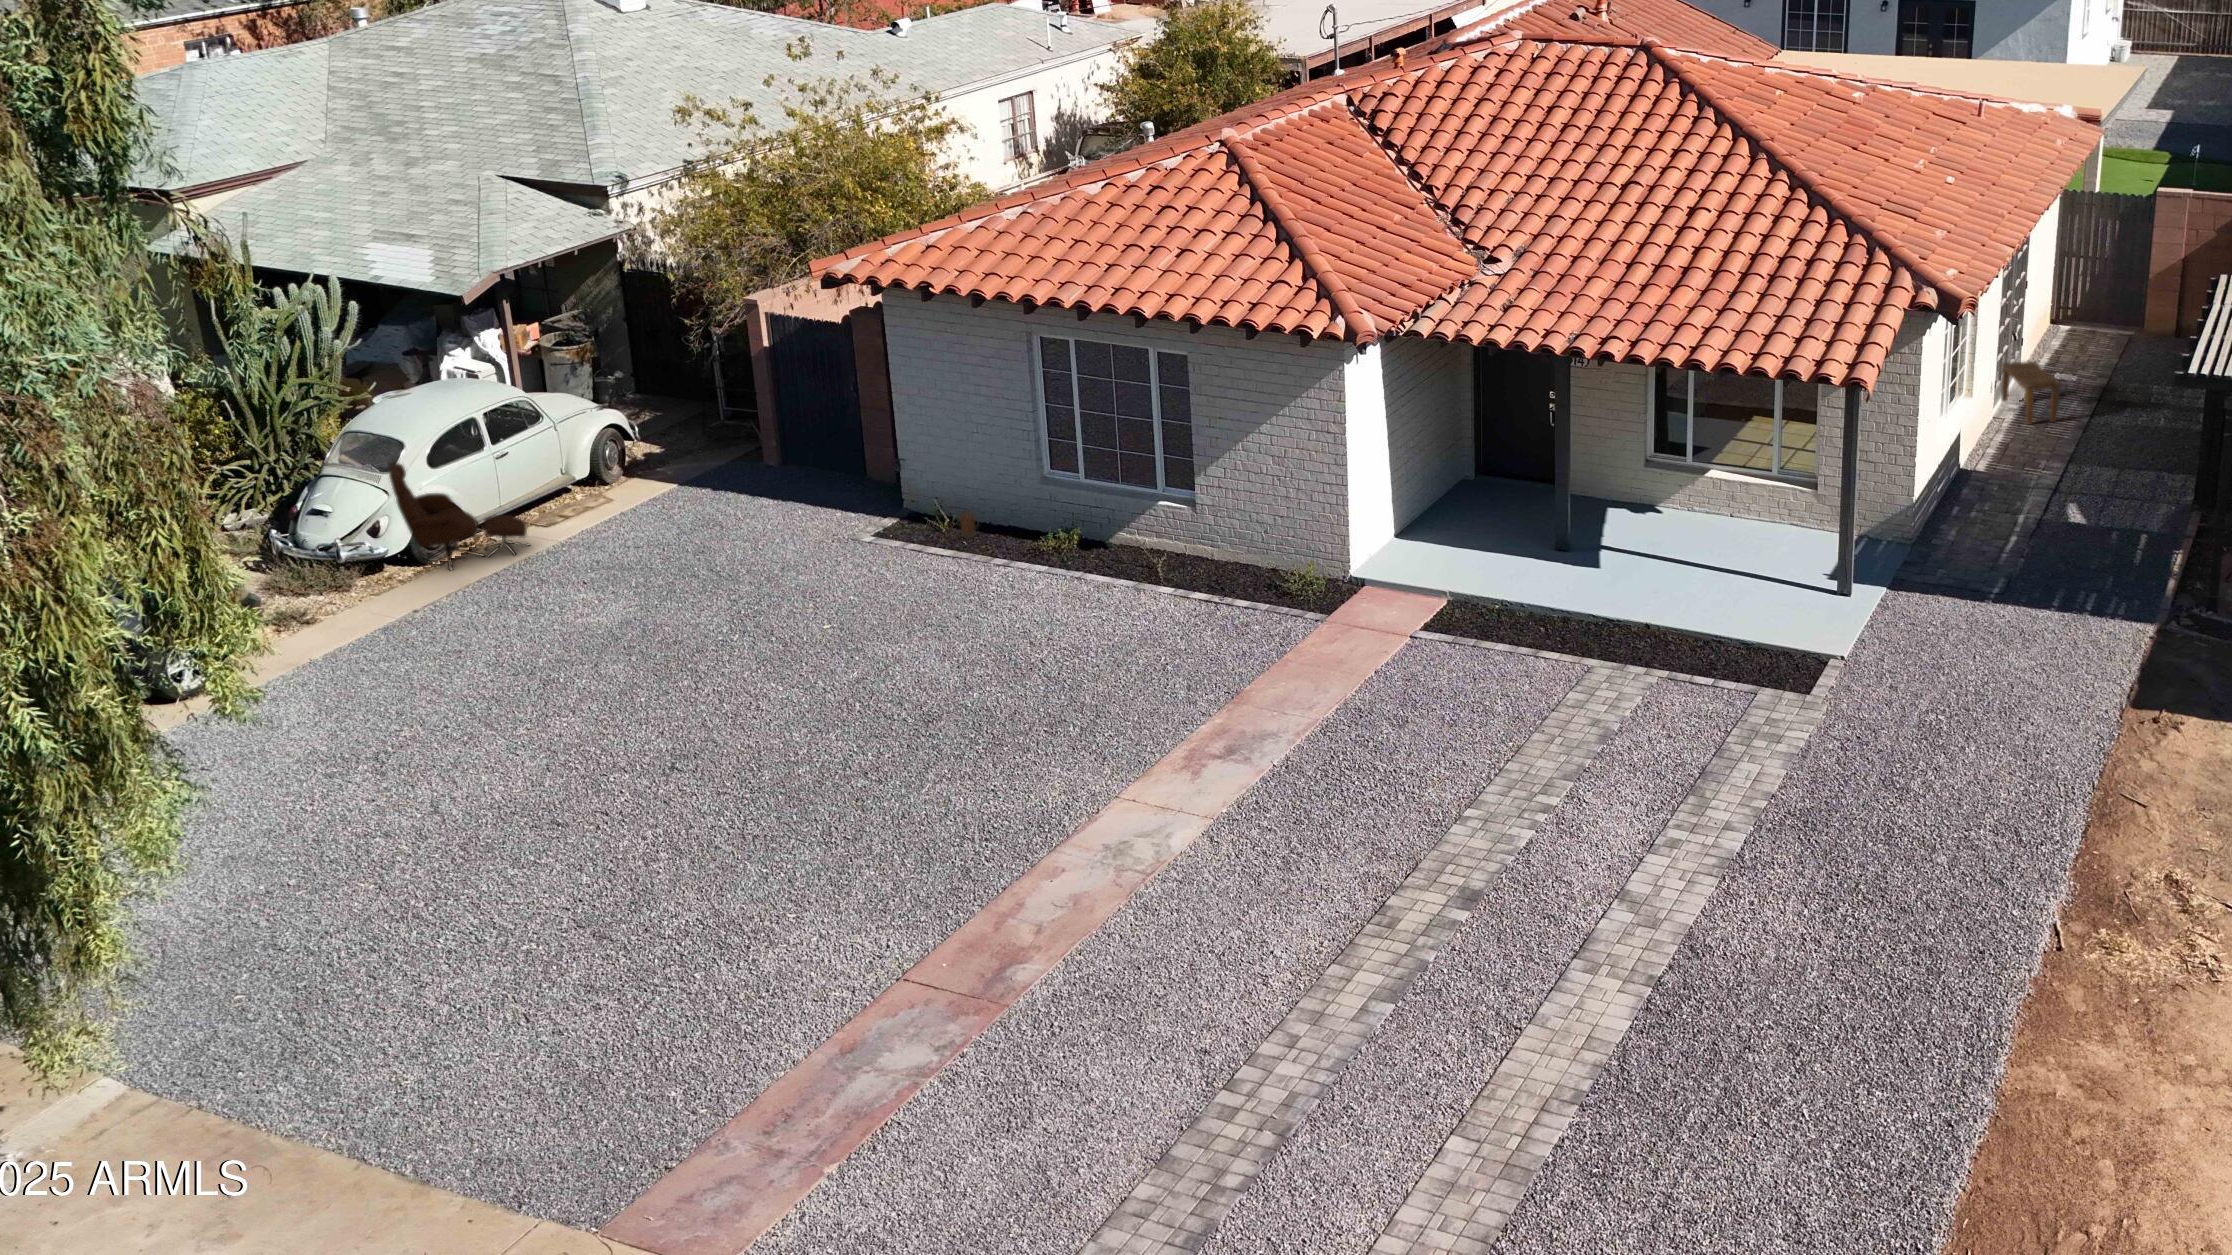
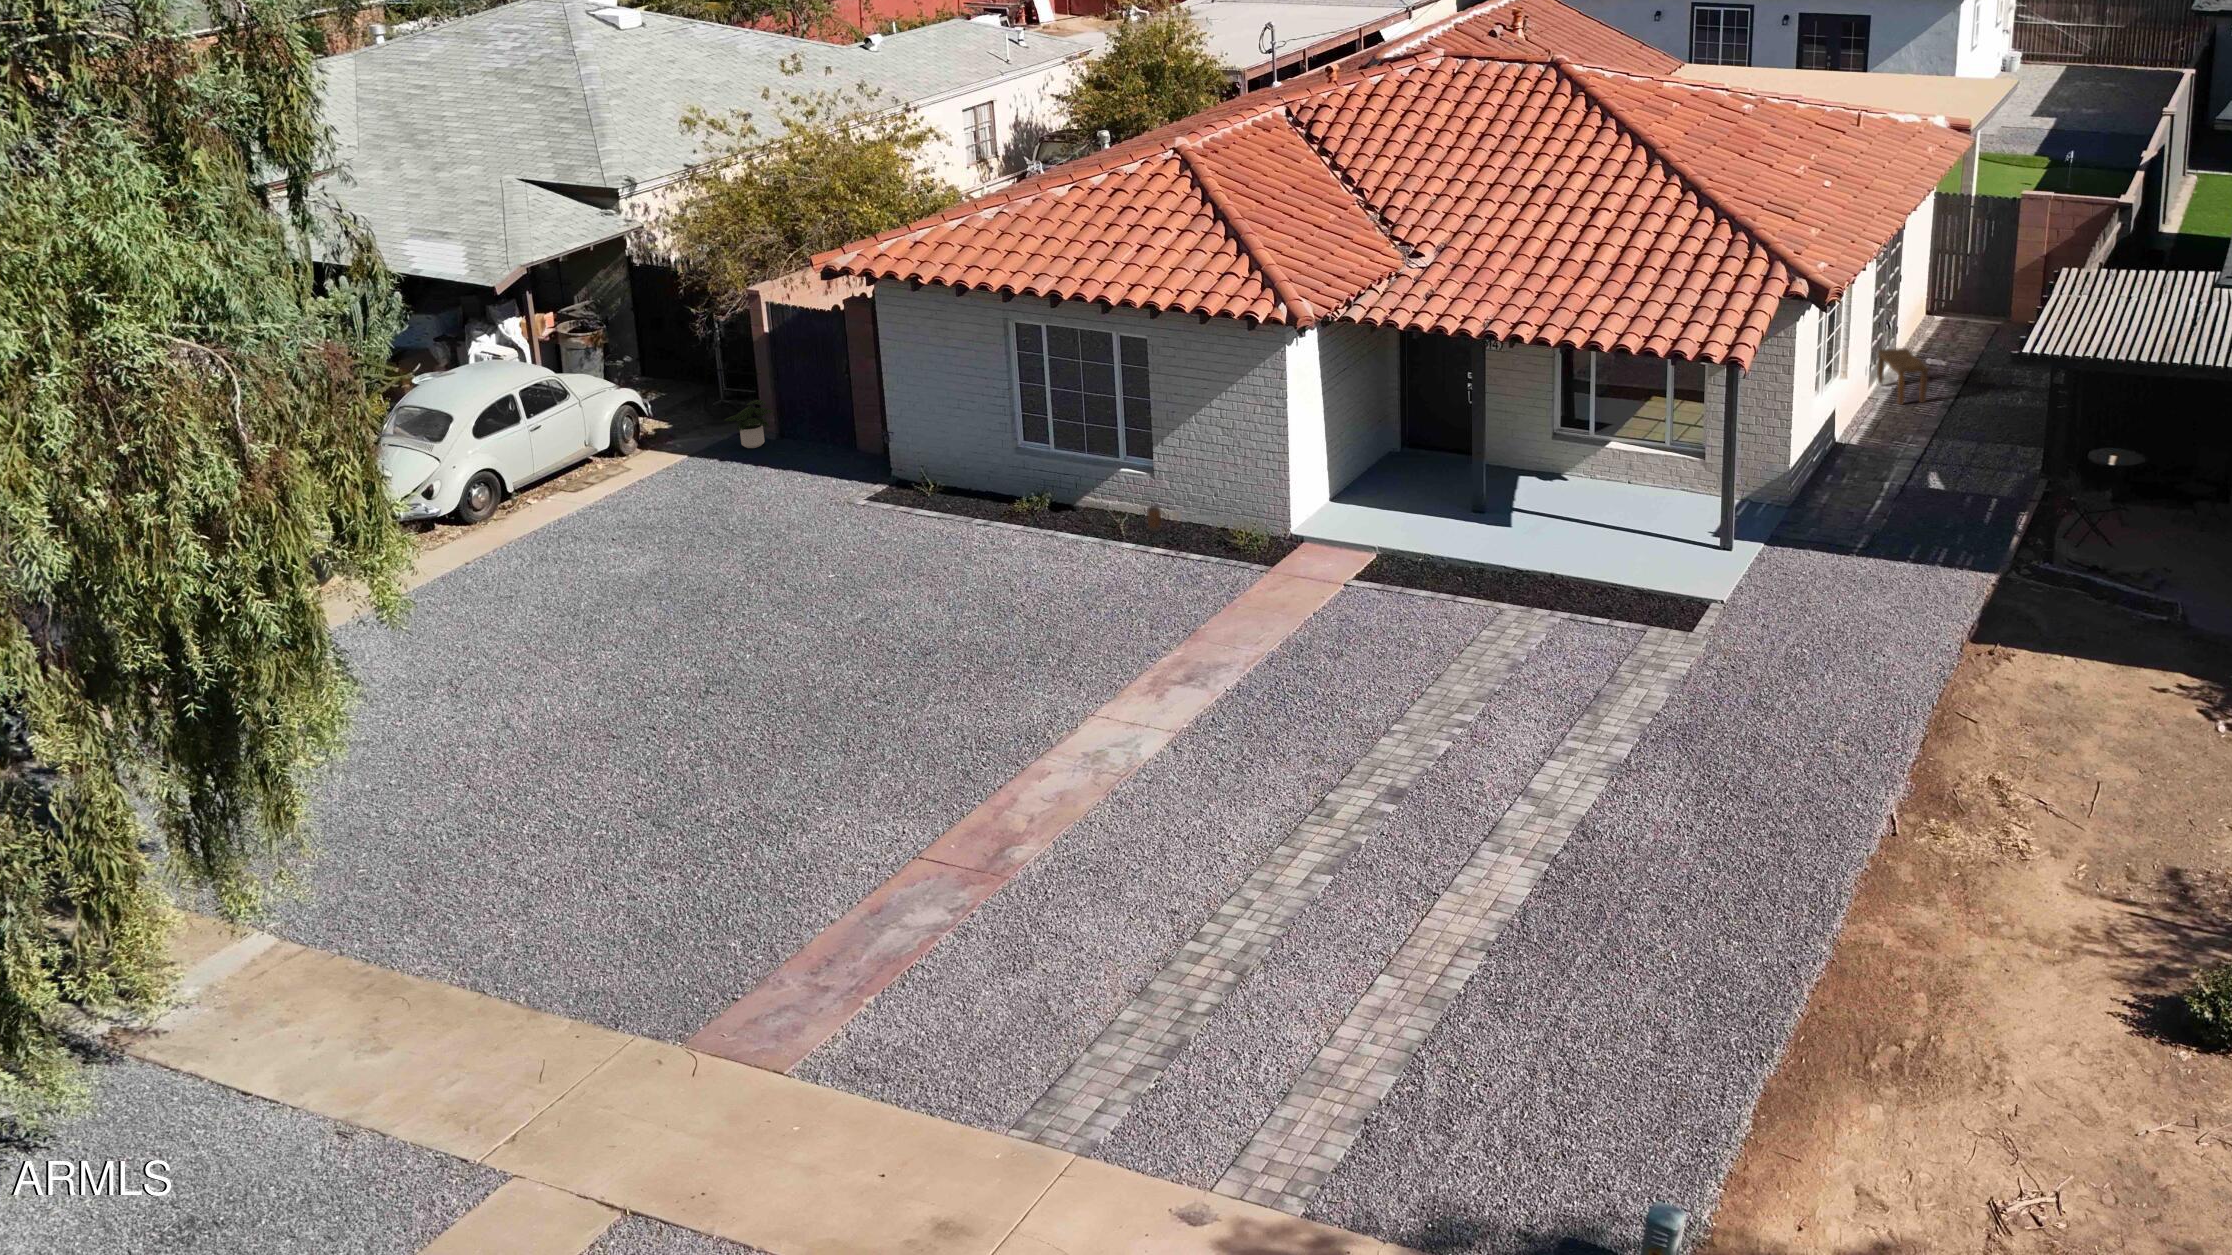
potted plant: none [719,421,774,475] -> present [724,400,773,448]
lounge chair: present [389,463,529,570] -> none [441,434,563,529]
watering can: present [959,509,978,538] -> present [1147,500,1165,532]

